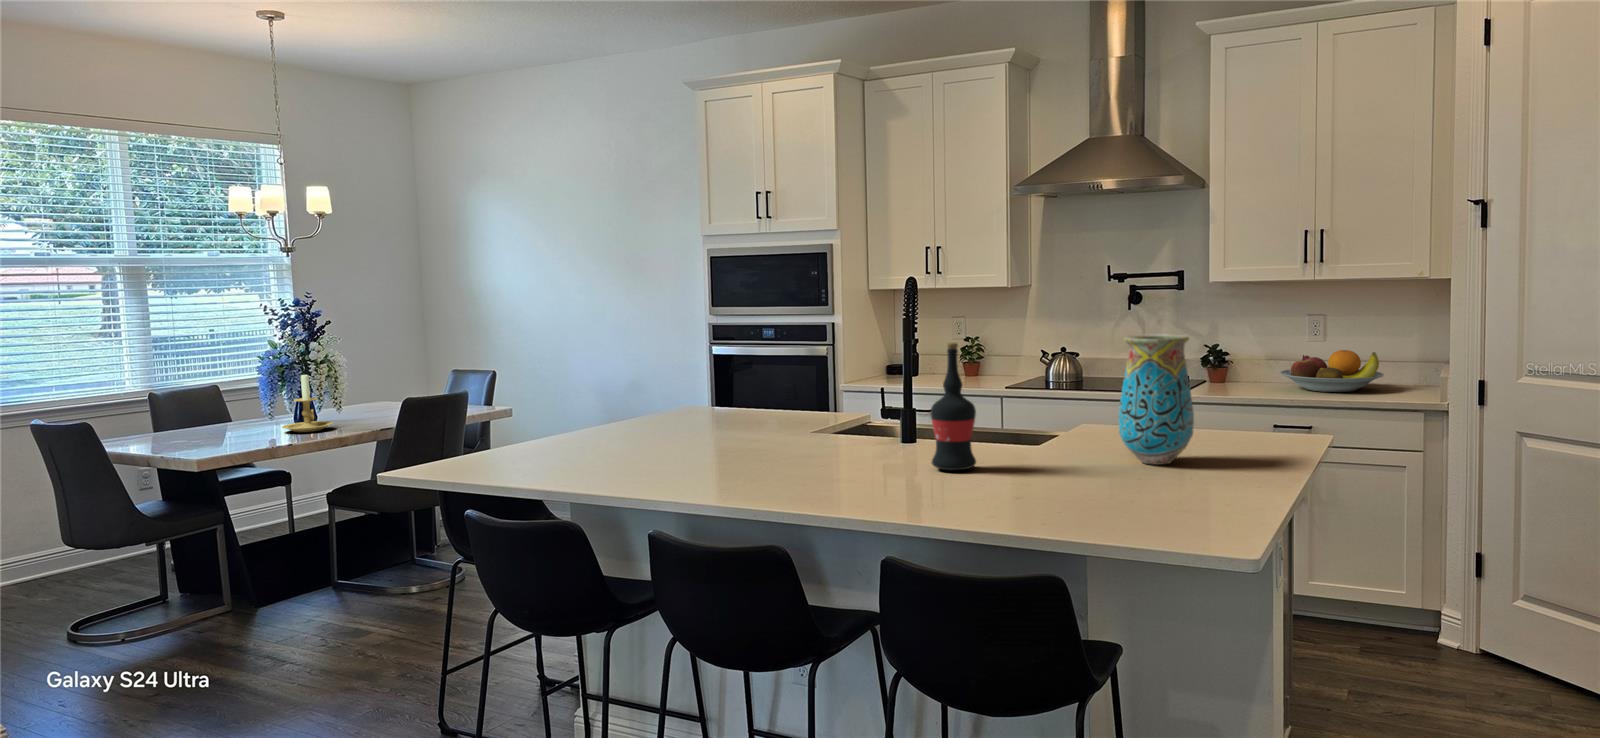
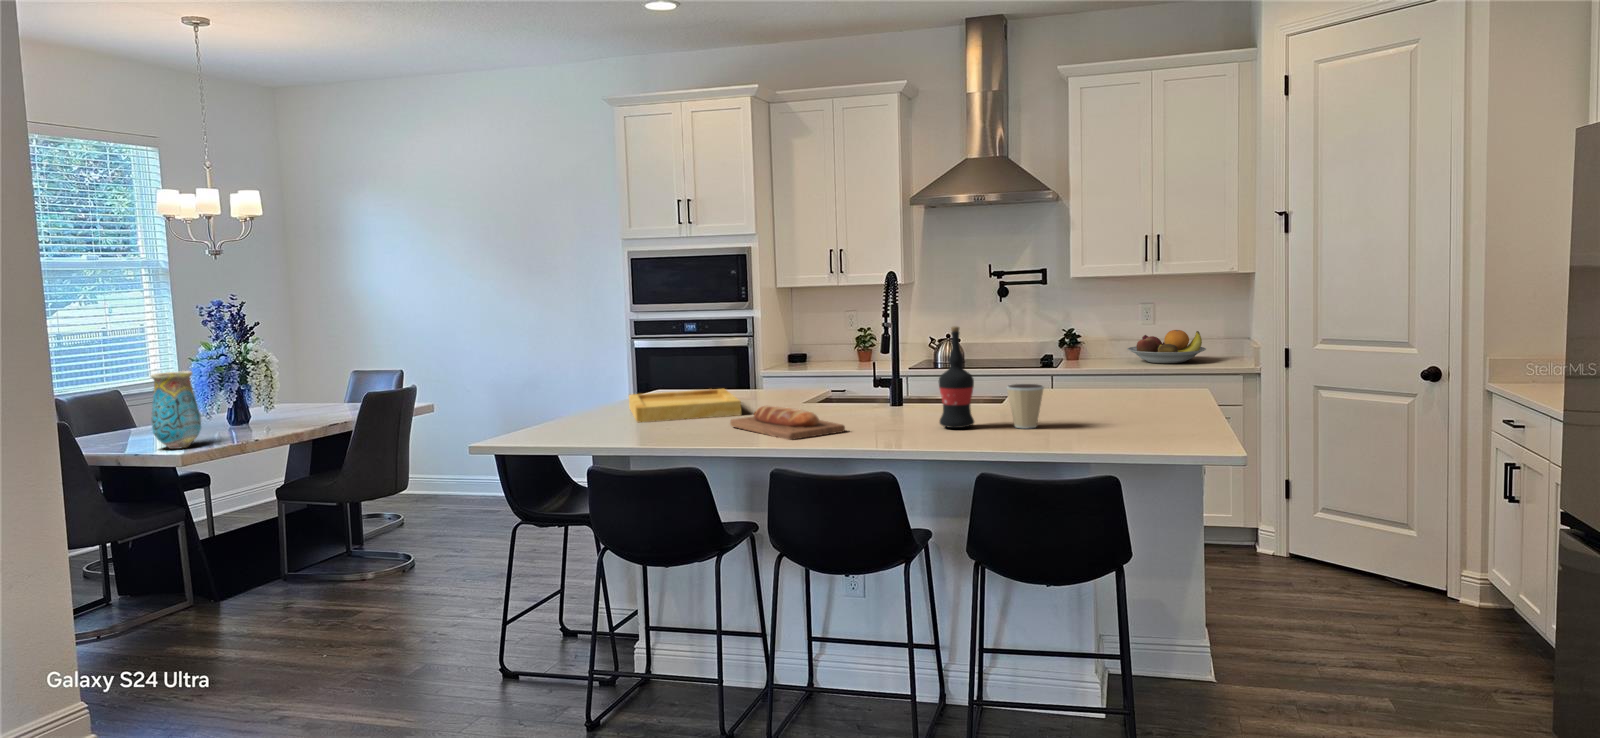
vase: present [1118,334,1194,465] -> present [151,371,201,449]
candle holder: present [282,373,333,432] -> none [231,375,282,433]
tray: none [613,406,740,443] -> present [629,389,741,423]
coffee cup: none [1014,418,1063,476] -> present [1007,384,1044,429]
bread loaf: none [699,431,816,476] -> present [730,406,845,440]

